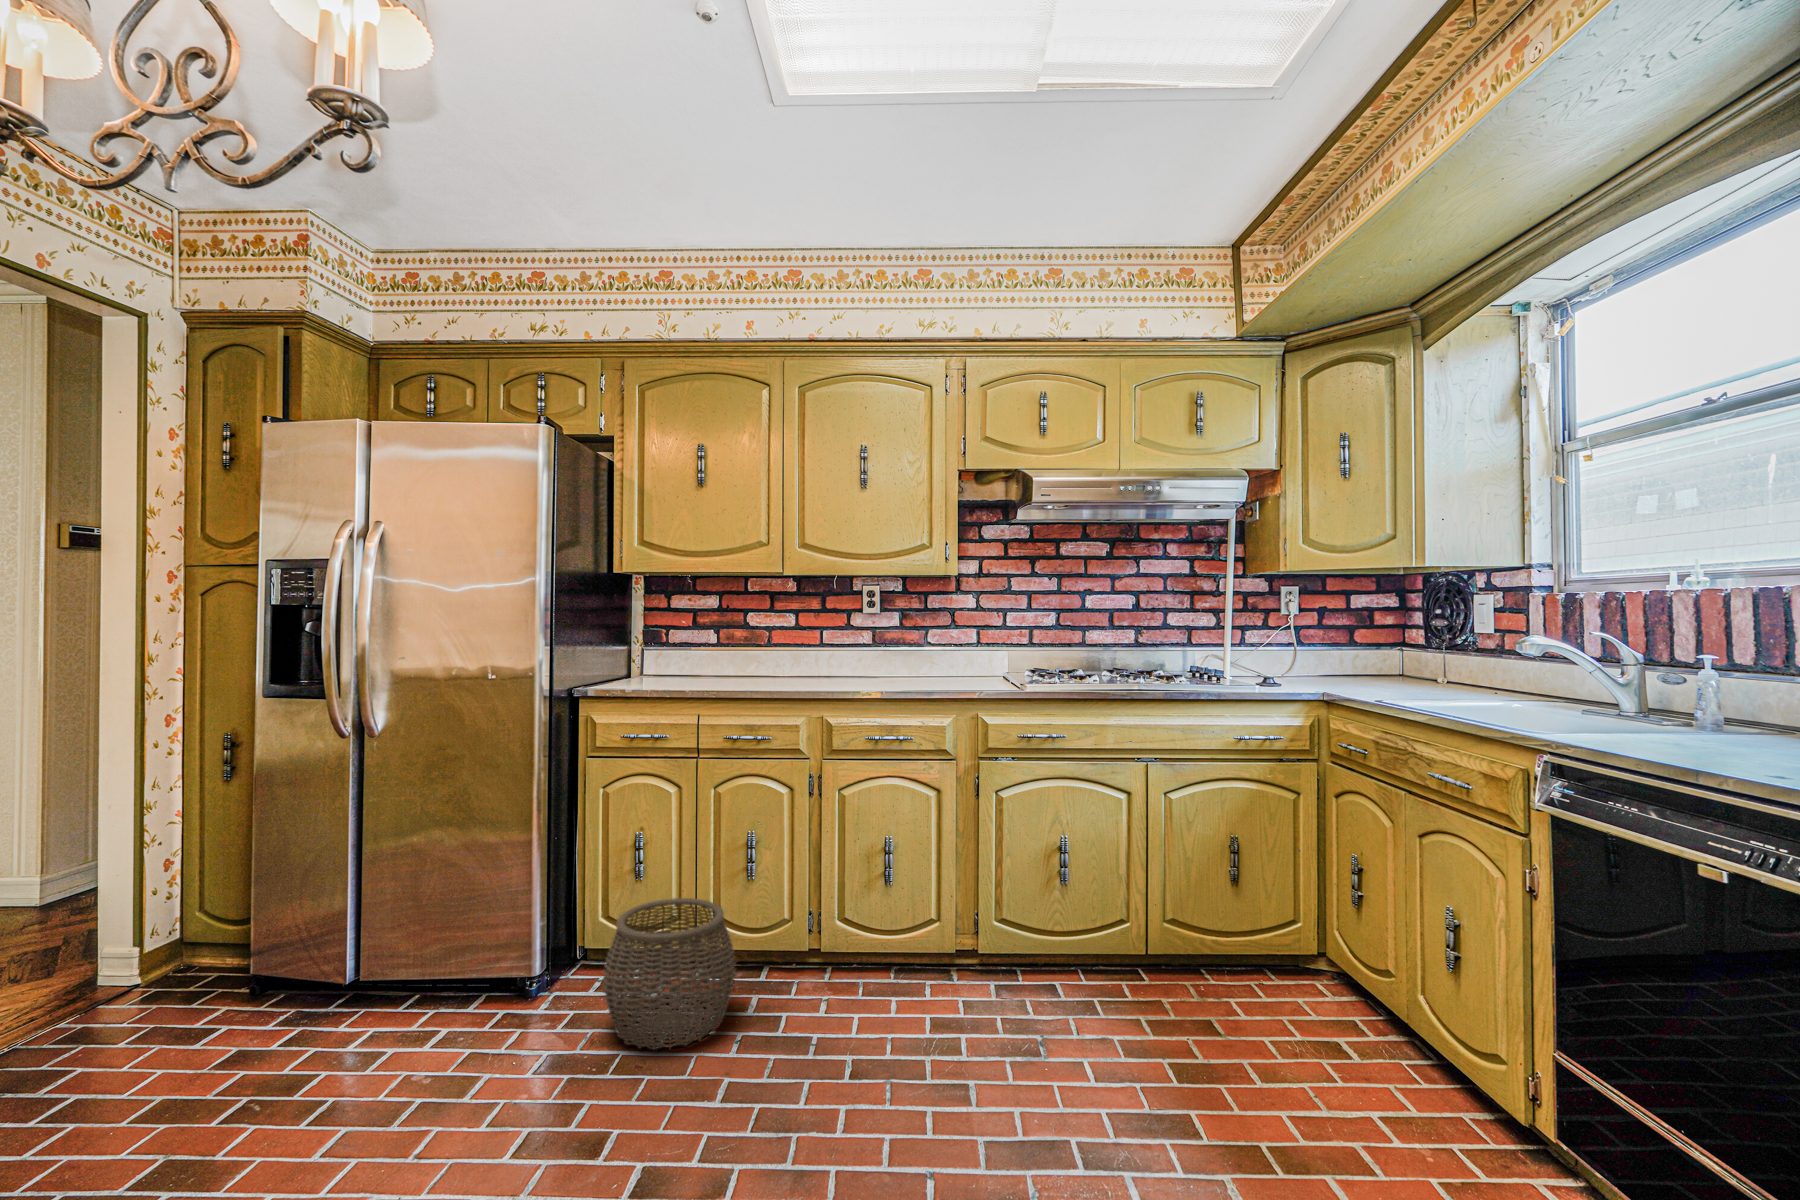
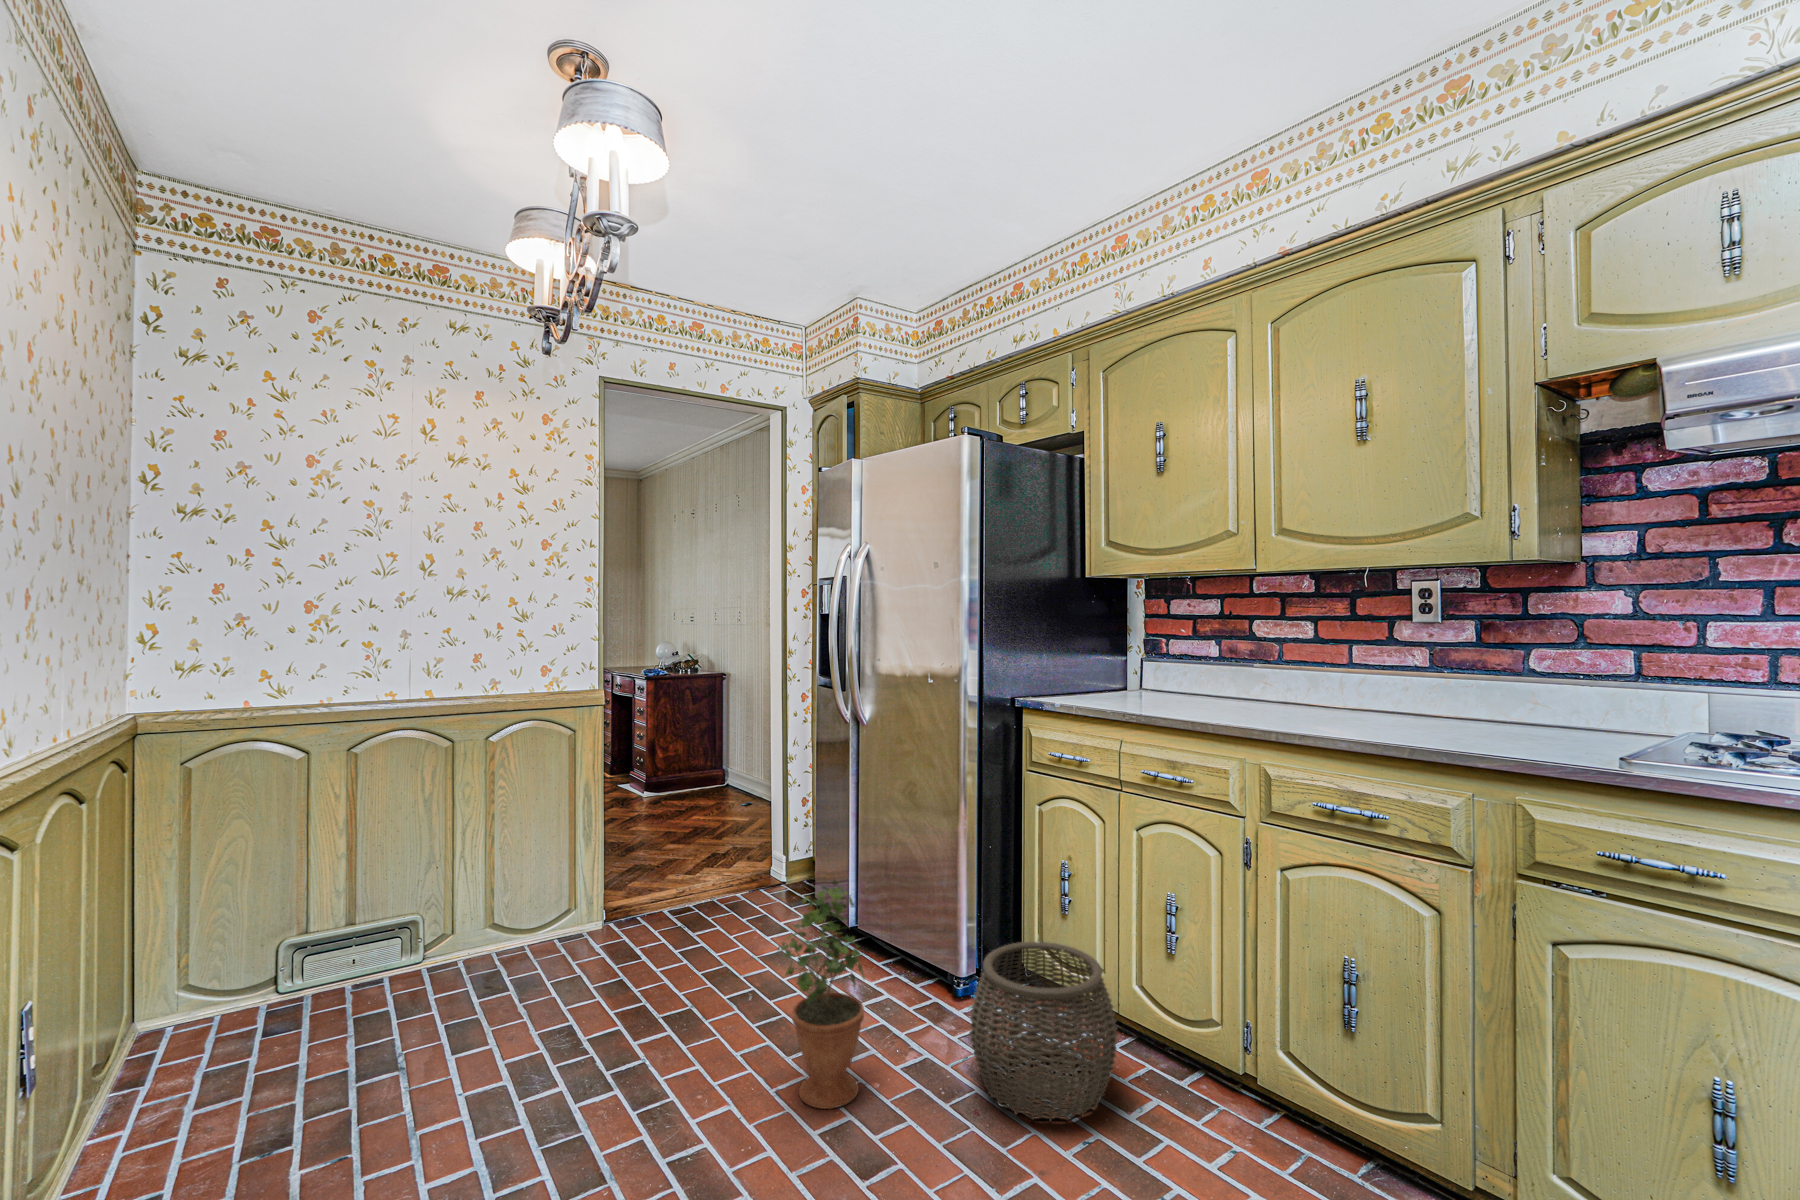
potted plant: none [417,889,520,1138] -> present [777,880,865,1109]

